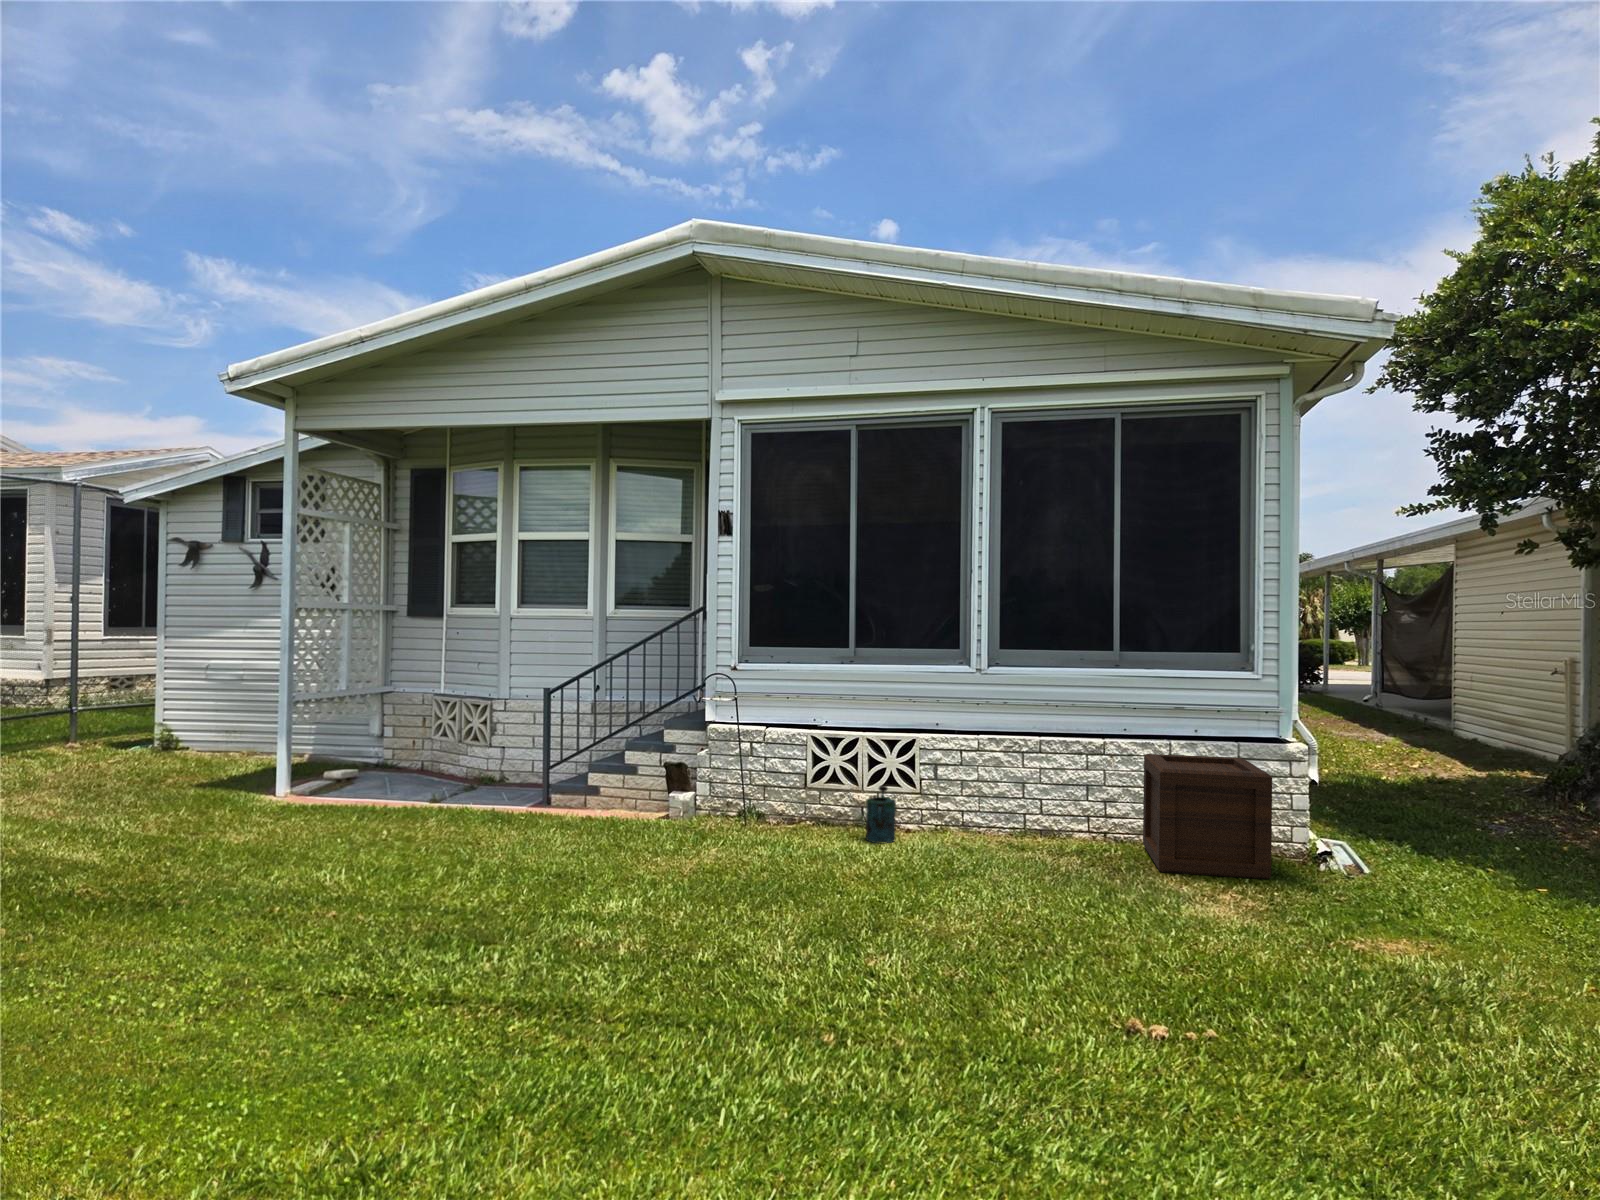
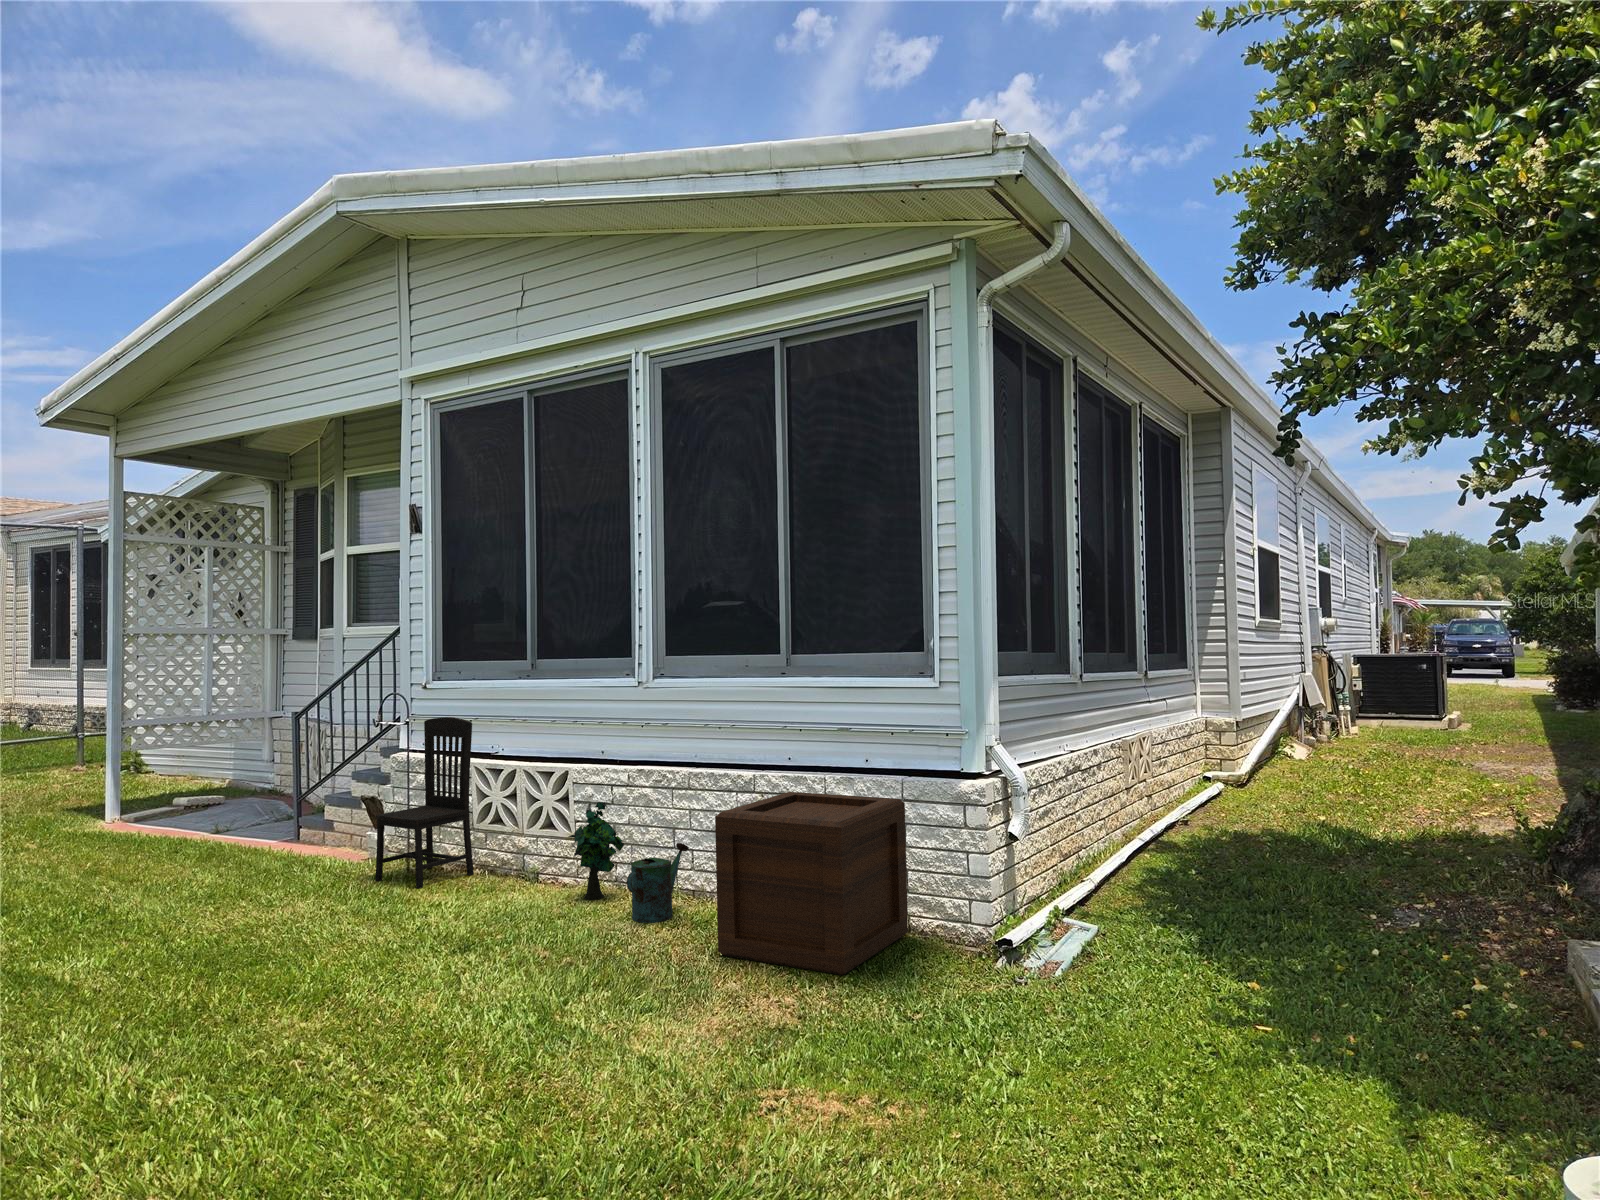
chair: none [745,695,817,839] -> present [375,717,474,889]
decorative plant: none [938,763,984,841] -> present [569,802,624,900]
watering can: present [866,786,896,843] -> present [627,843,689,923]

